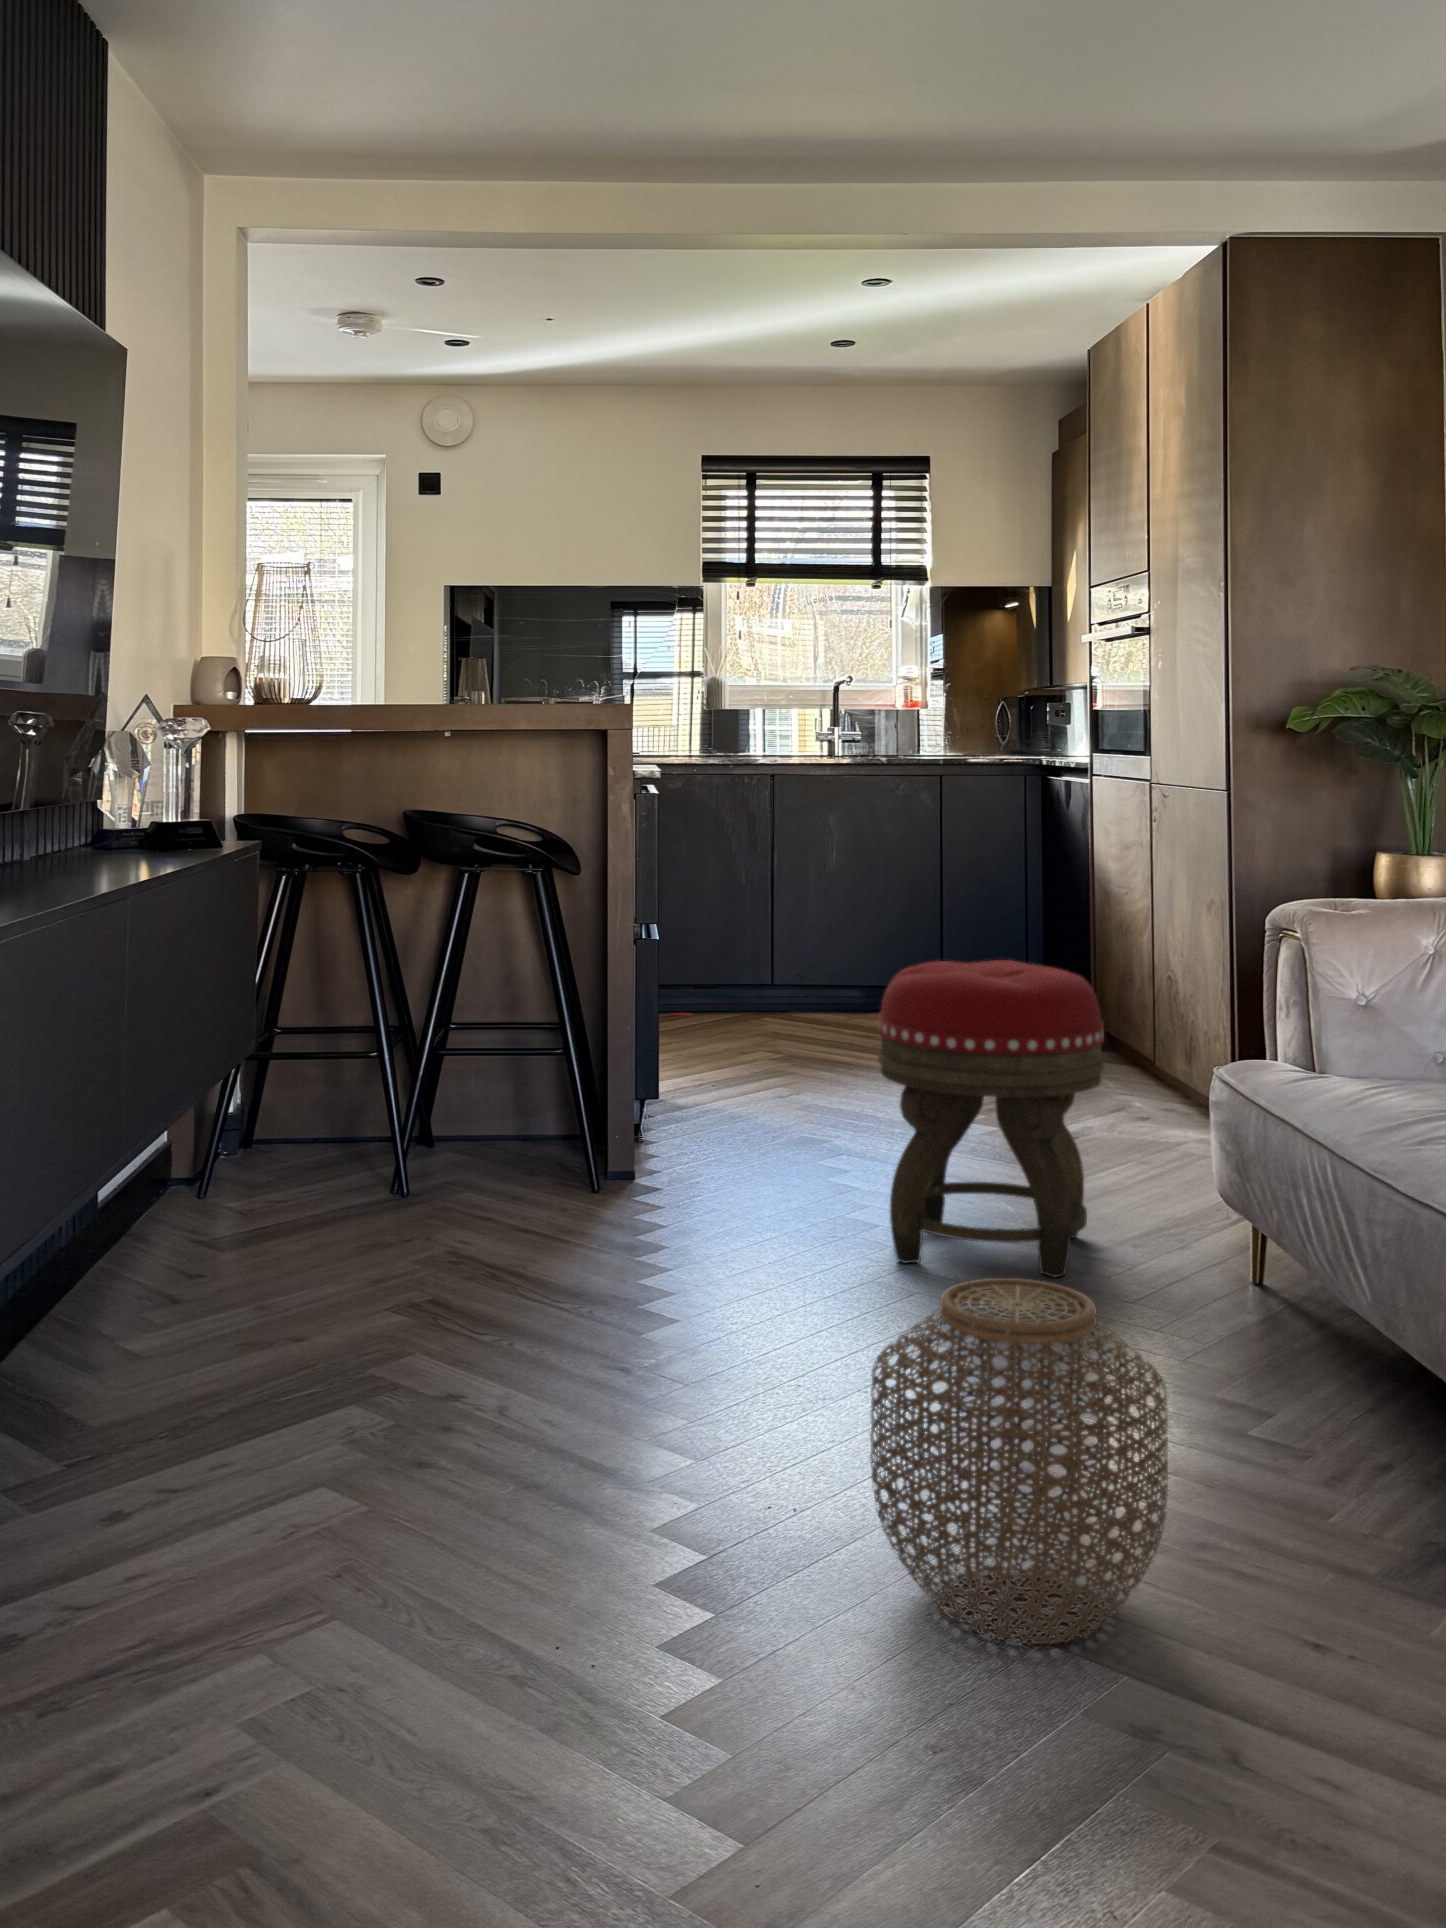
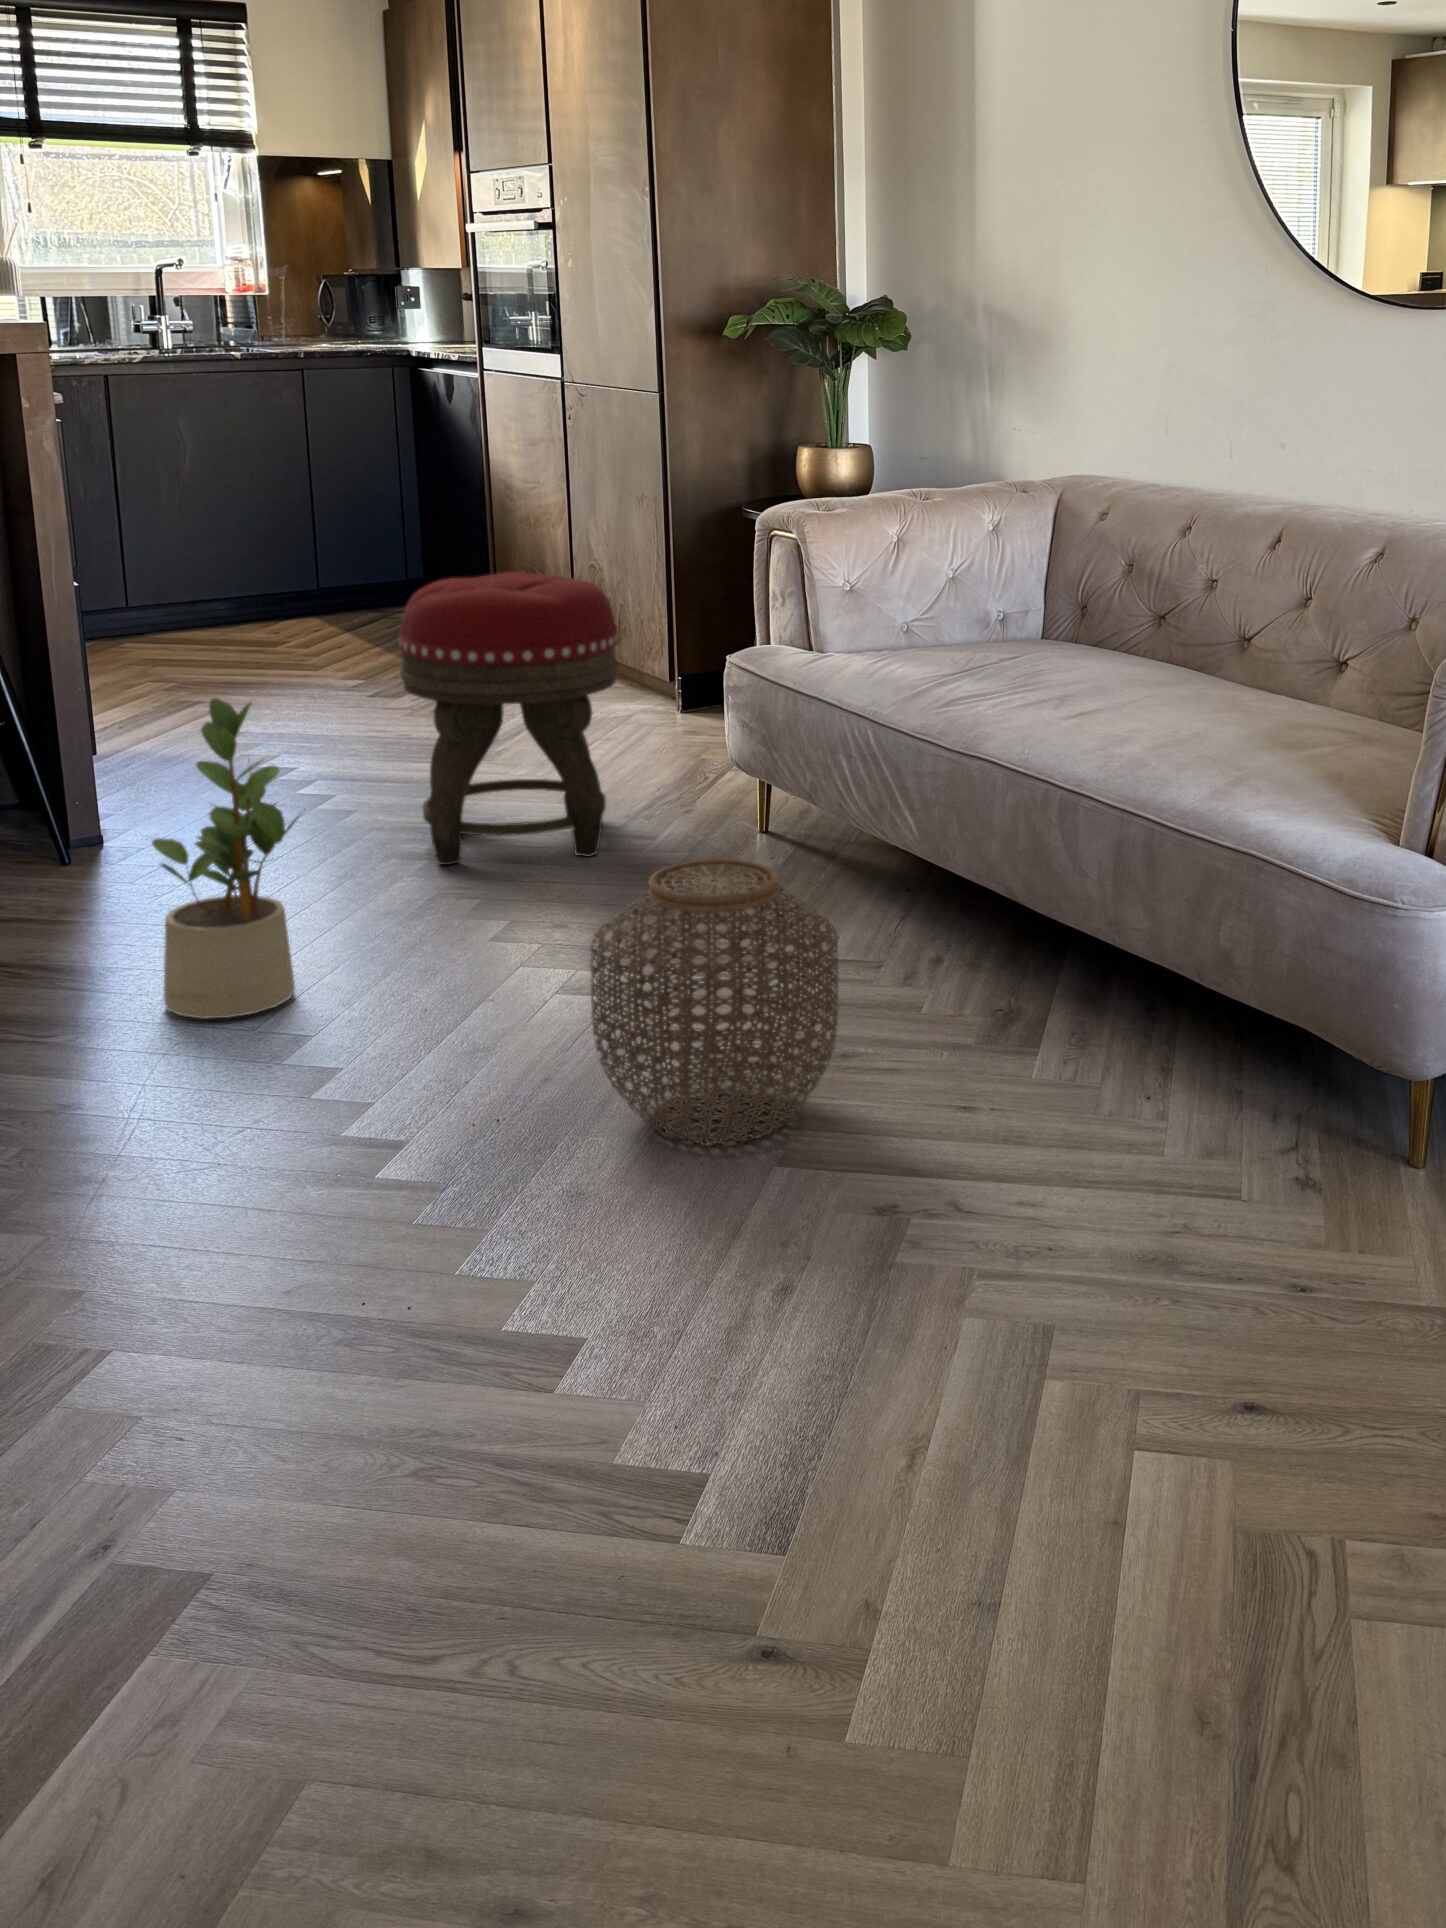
potted plant: none [554,1047,692,1380] -> present [152,698,299,1019]

